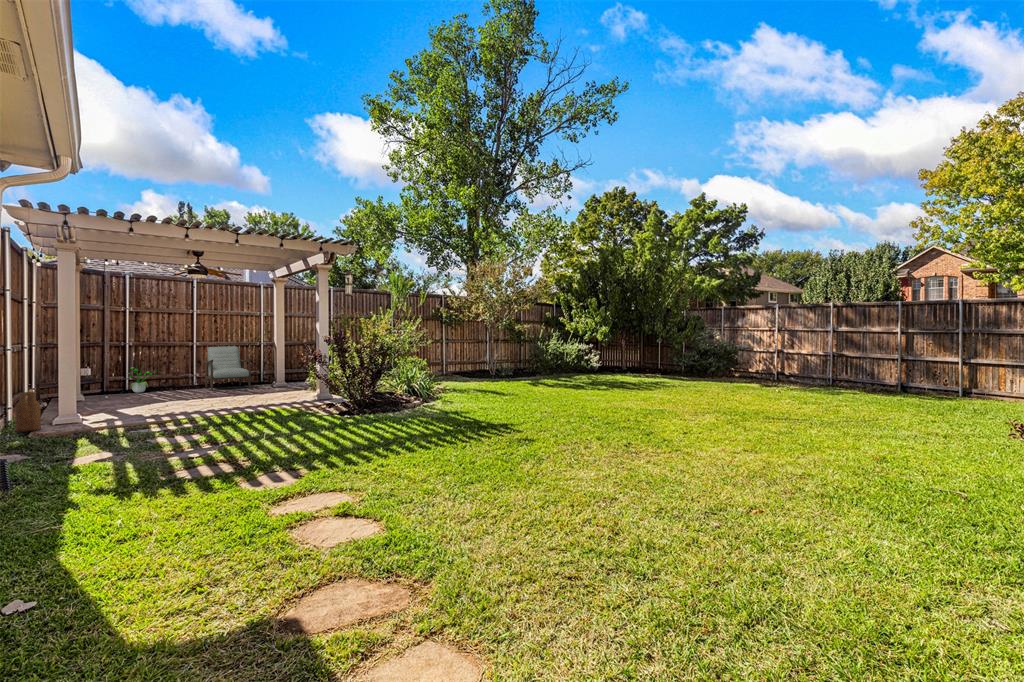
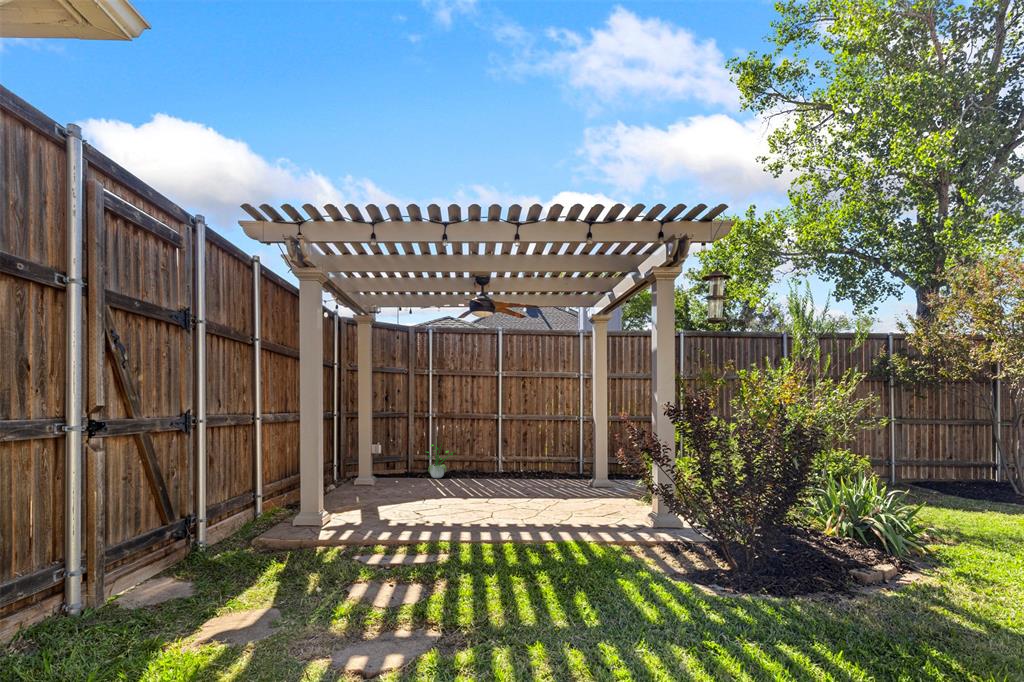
chair: present [205,346,251,391] -> none [510,421,563,484]
watering can: present [15,390,41,432] -> none [250,471,280,530]

